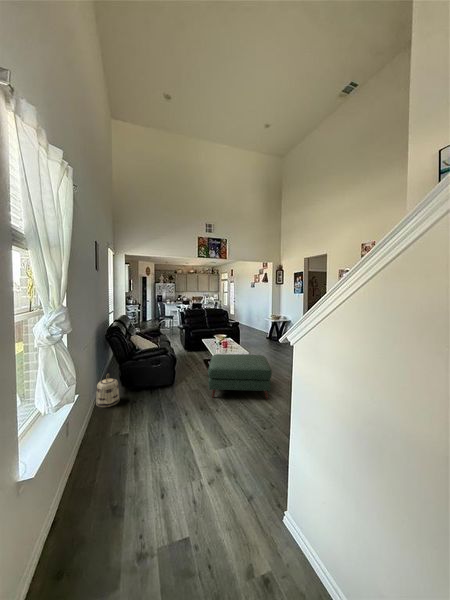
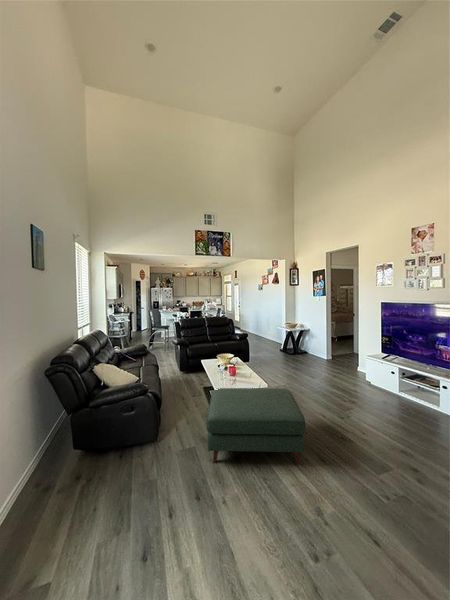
basket: present [96,374,120,407] -> none [30,430,70,489]

